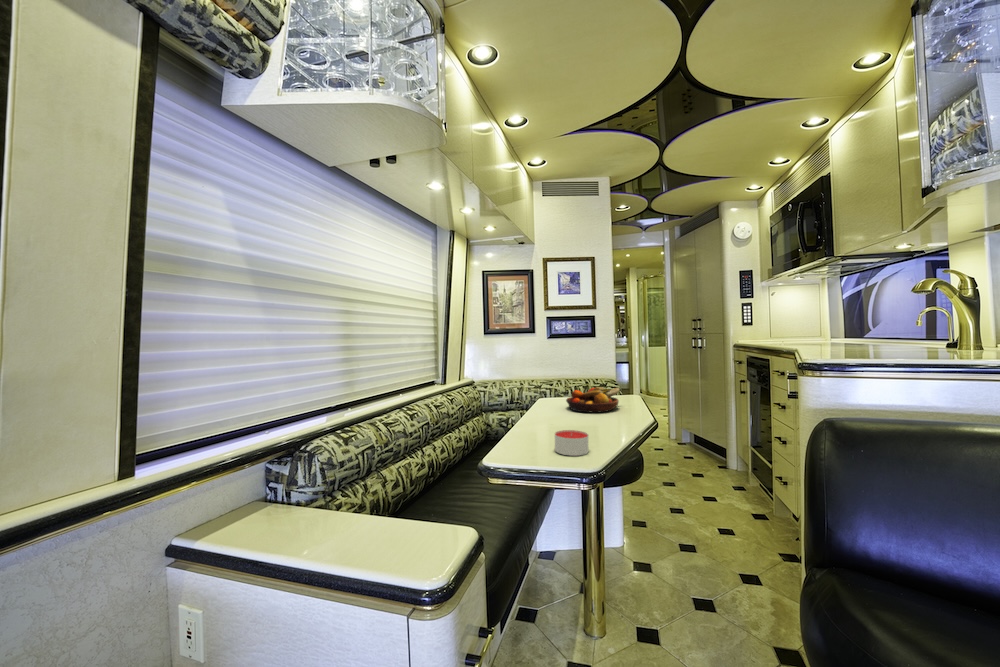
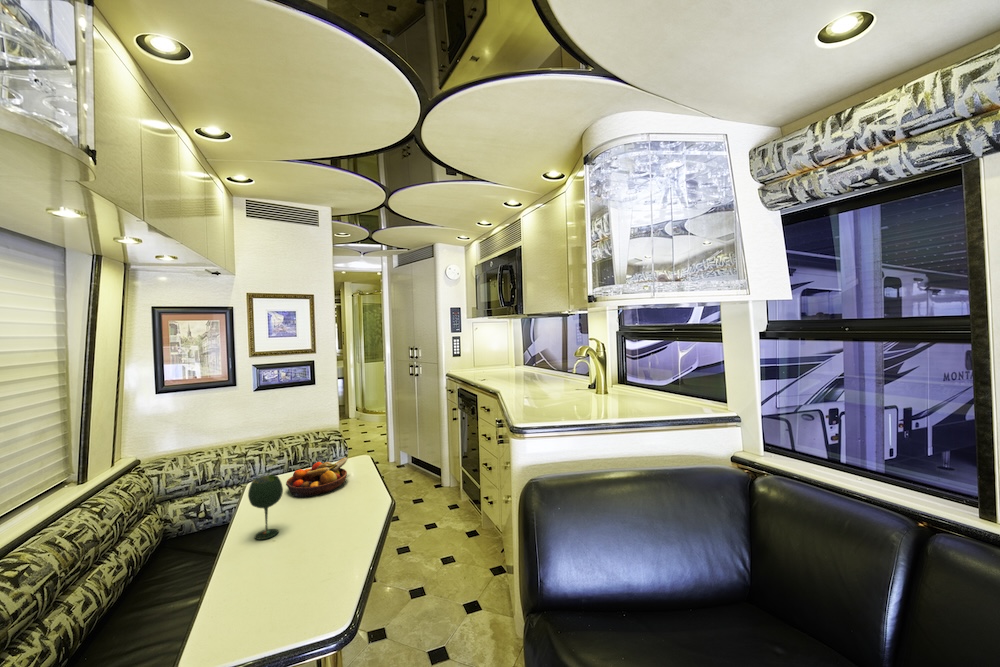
wine glass: none [536,377,561,428] -> present [248,475,283,540]
candle: present [555,430,588,456] -> none [280,547,321,587]

